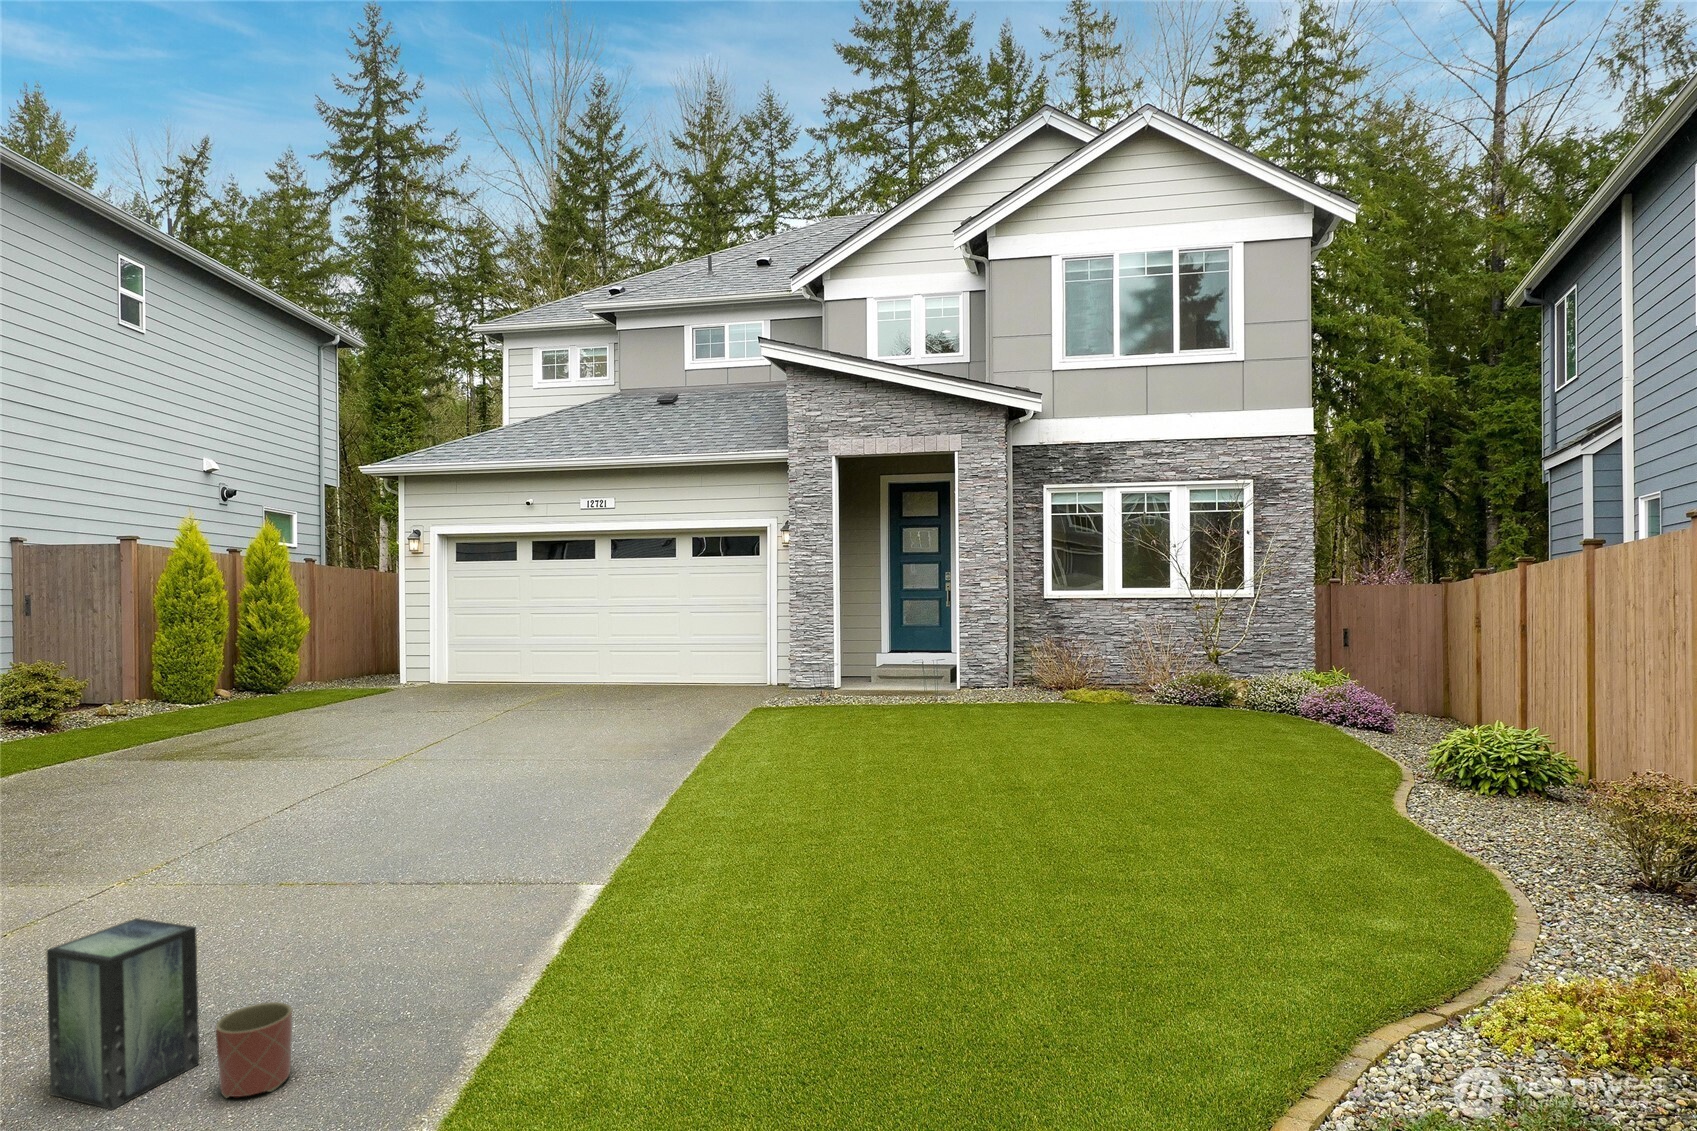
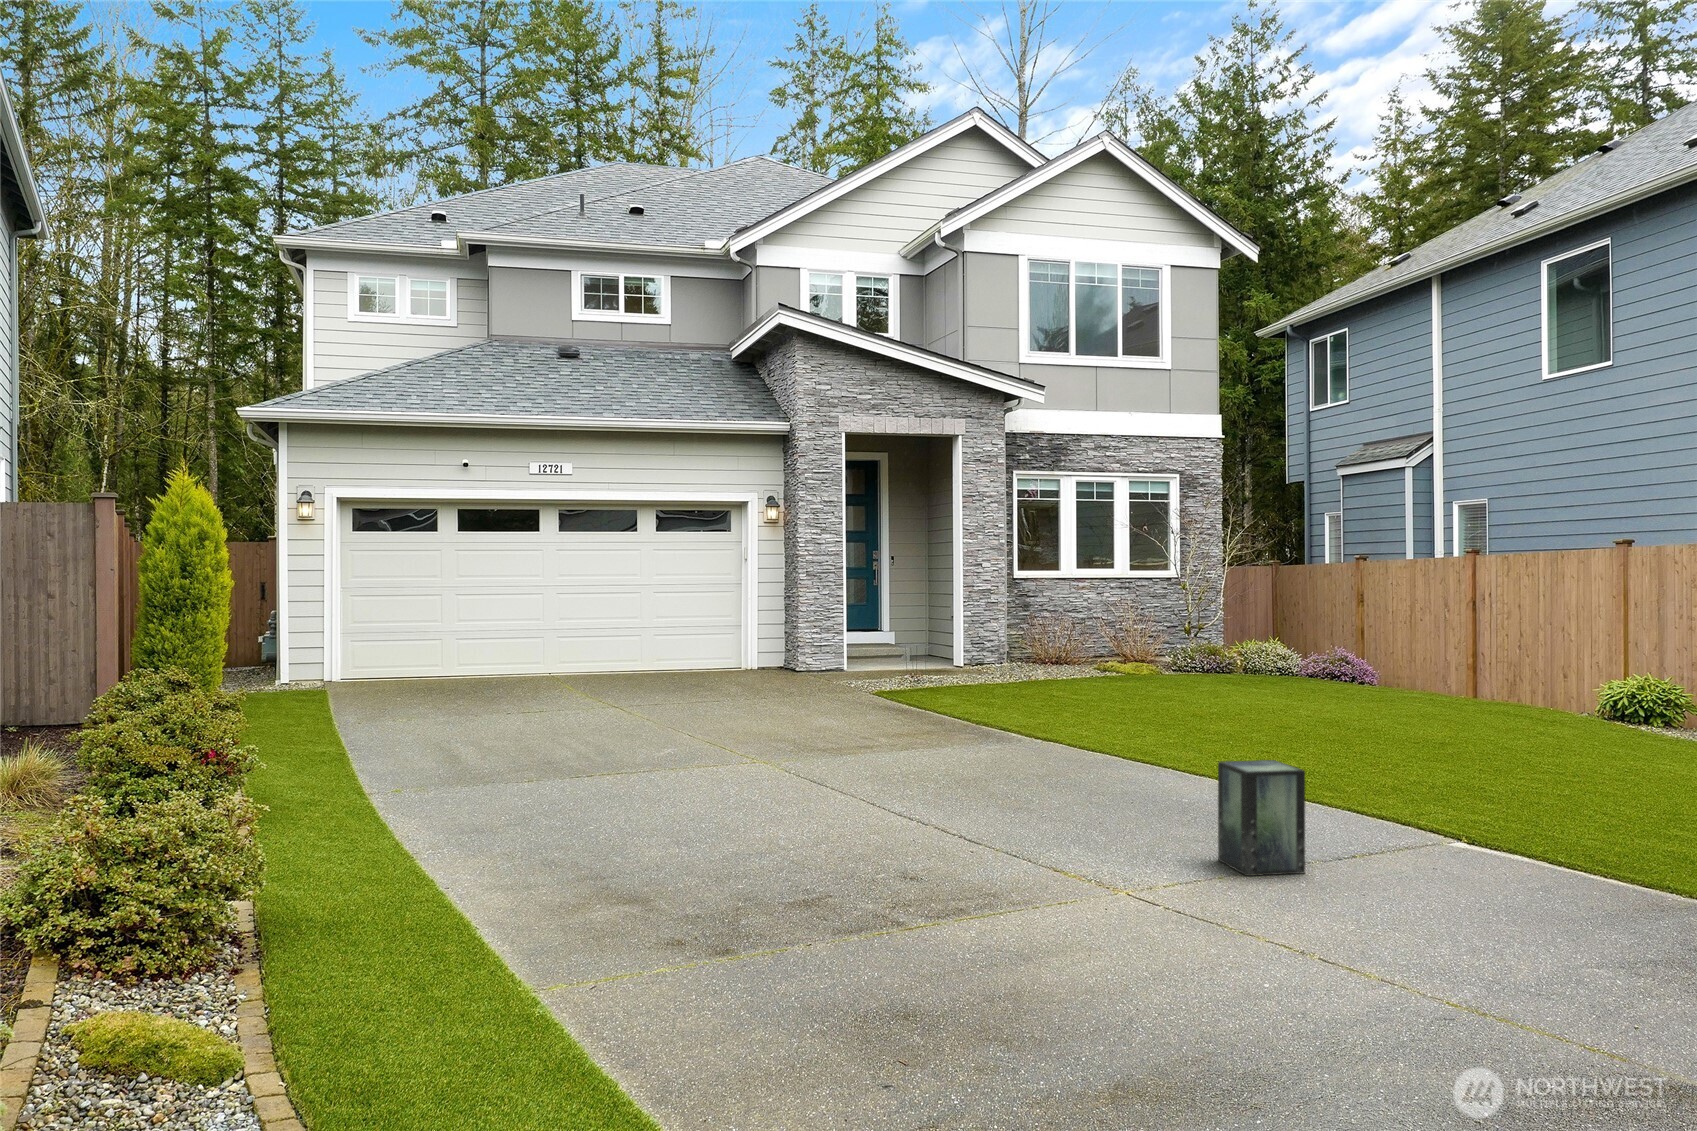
planter: present [216,1002,292,1098] -> none [1313,807,1361,862]

